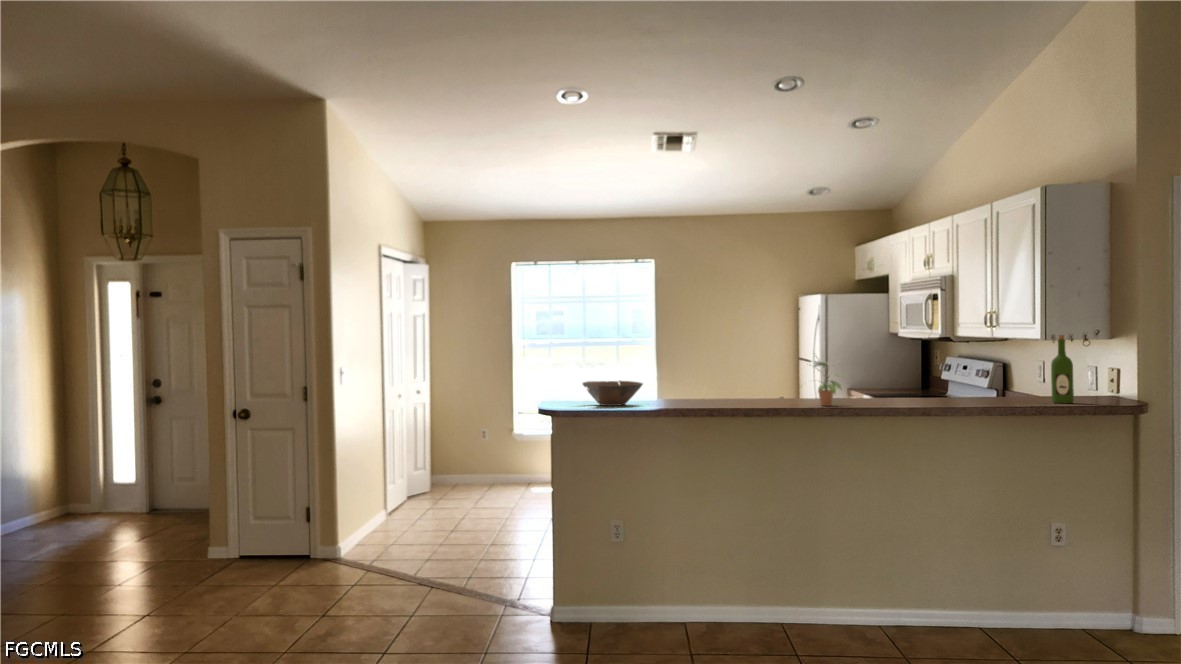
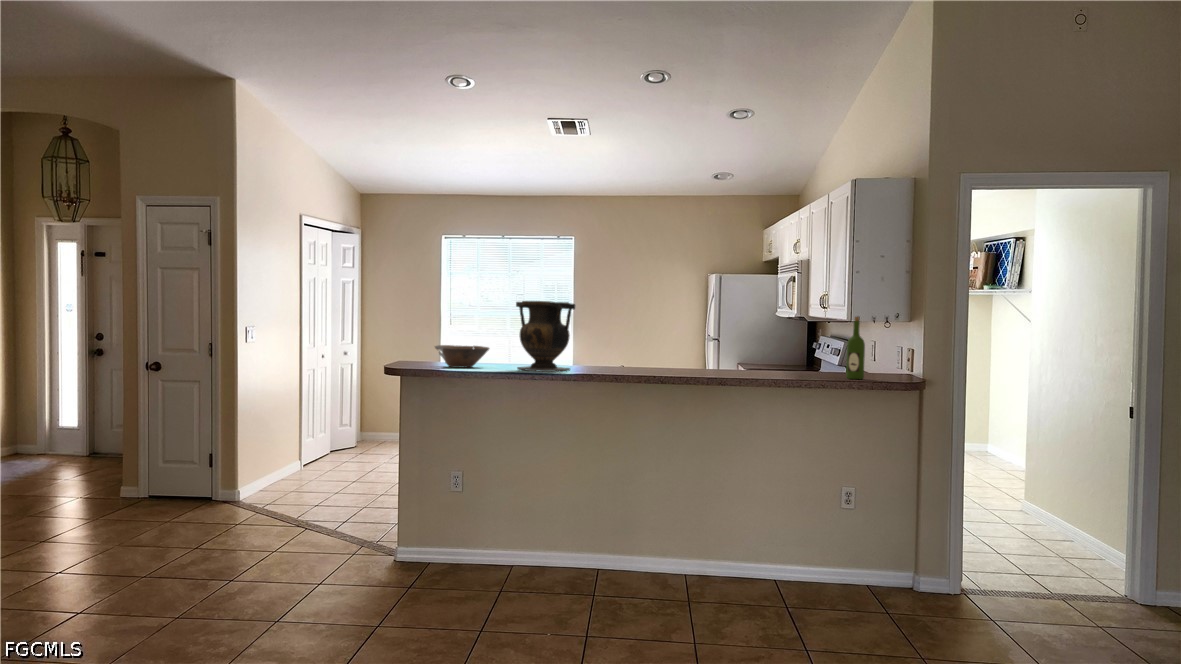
vase: none [677,330,749,409] -> present [516,301,575,372]
potted plant: present [801,358,841,406] -> none [618,323,660,374]

